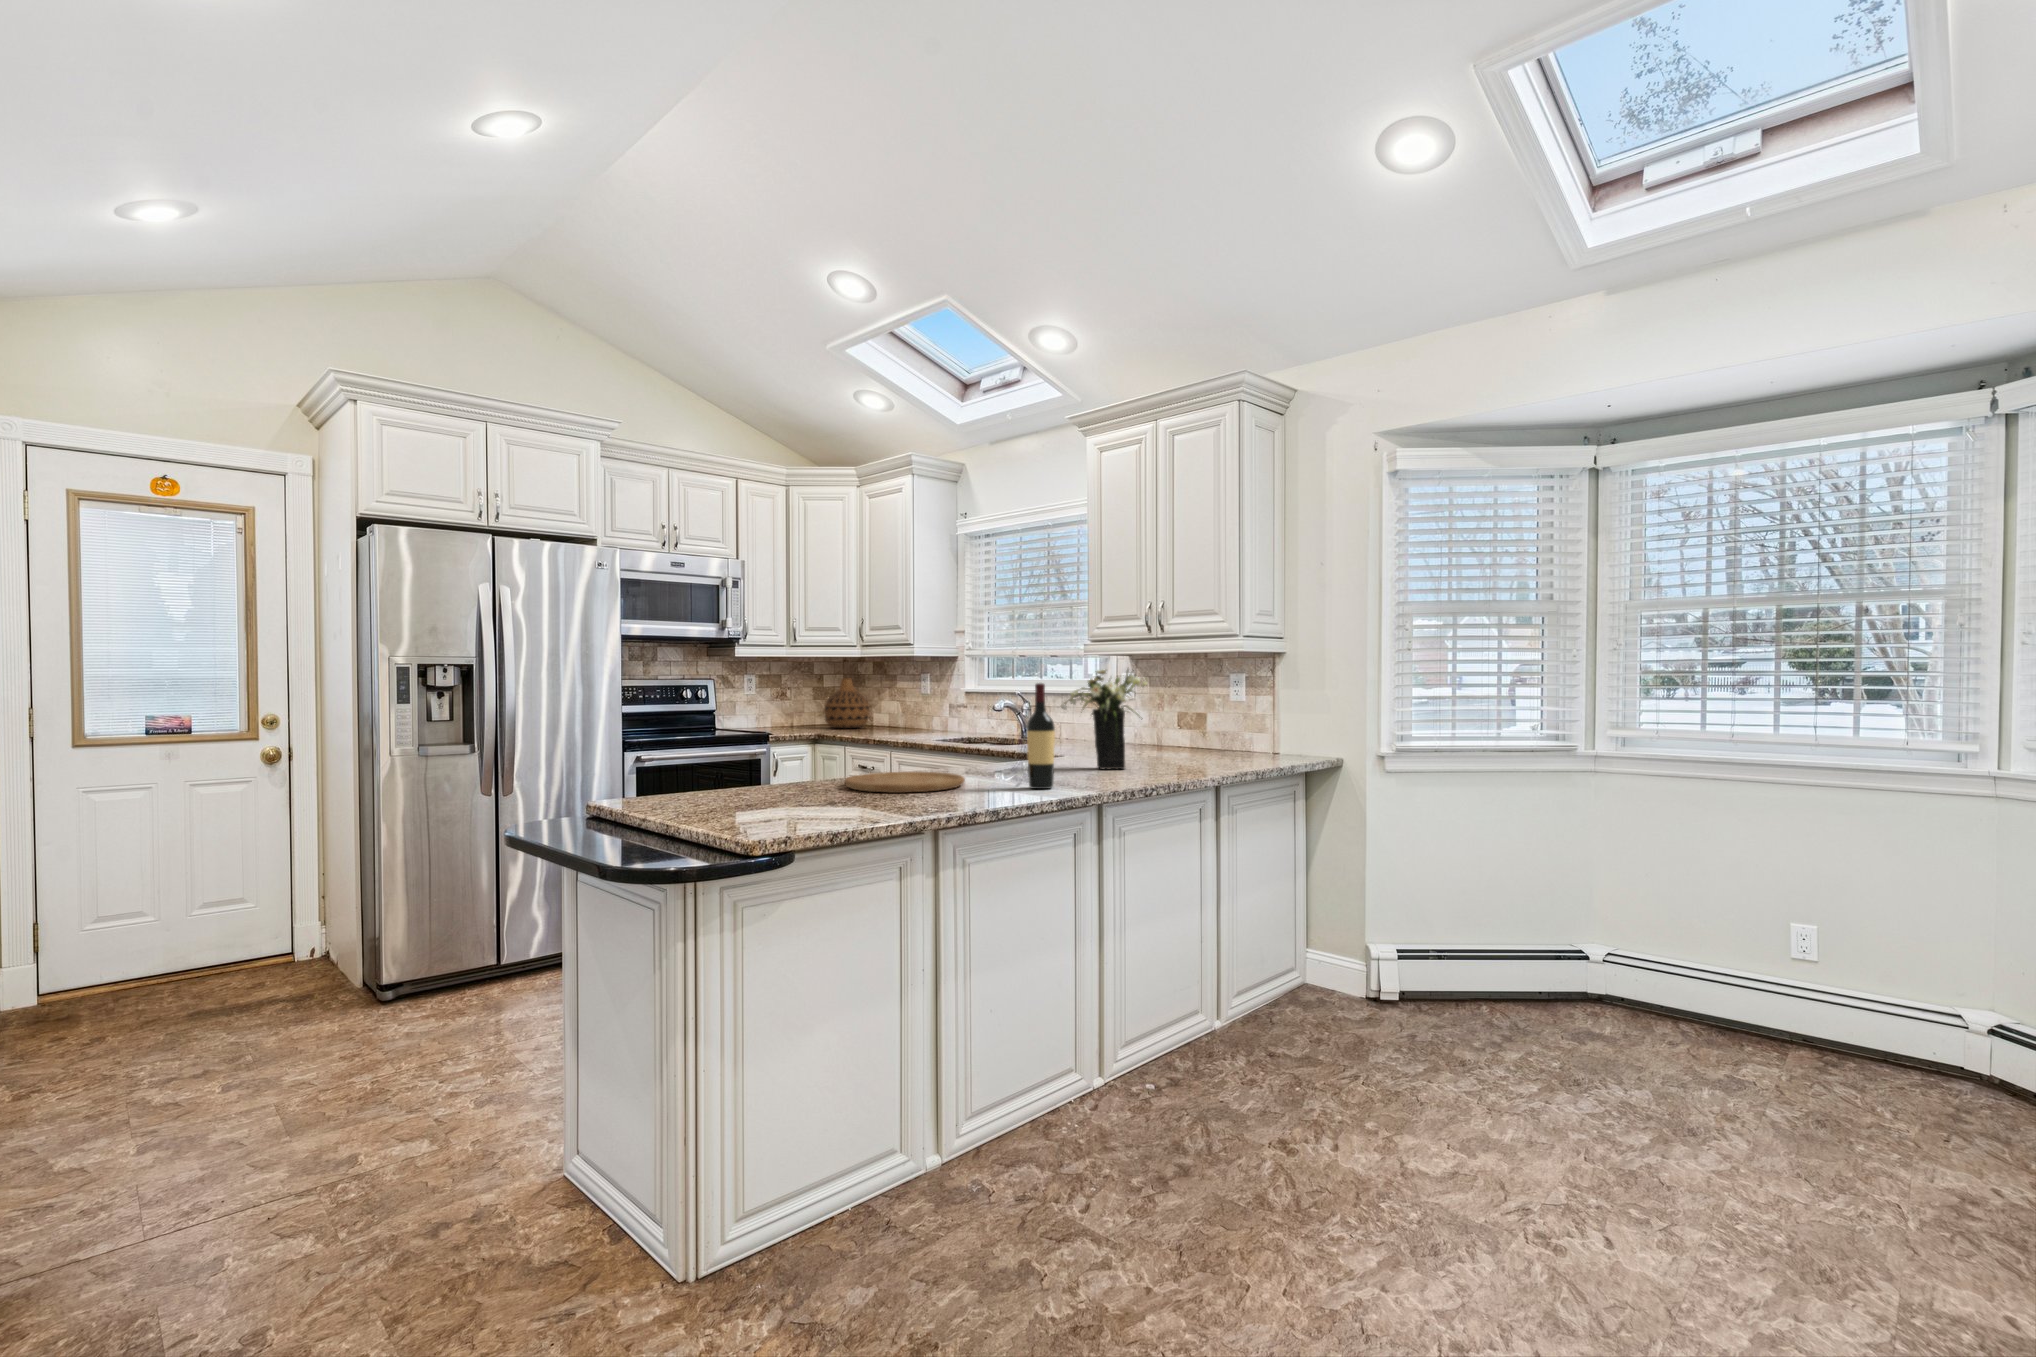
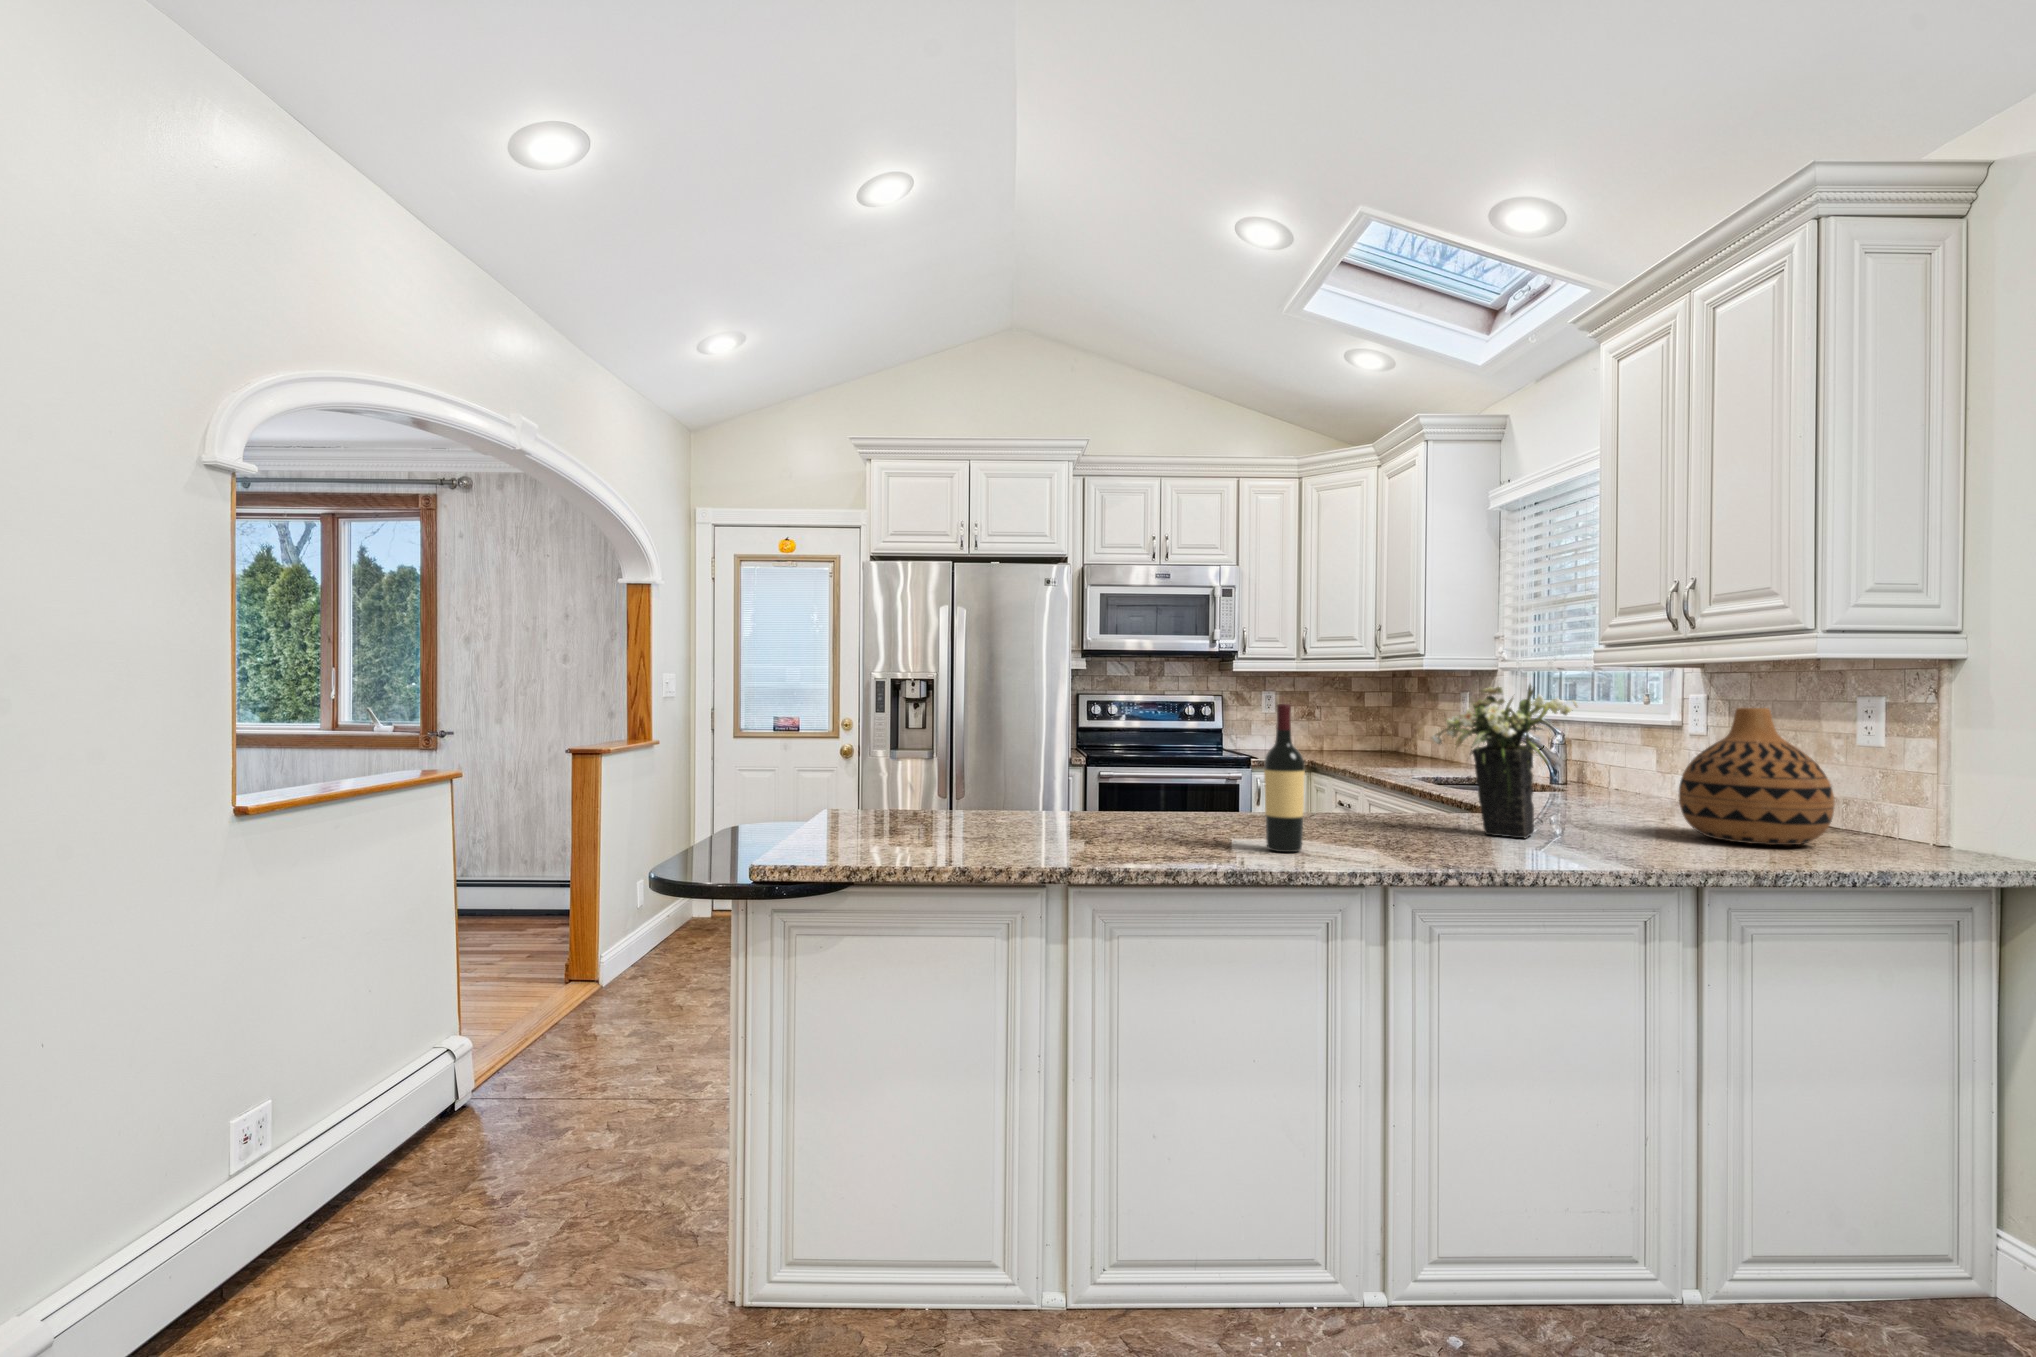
vase: present [824,679,869,728] -> present [1679,708,1835,845]
cutting board: present [845,772,965,793] -> none [1070,807,1218,837]

